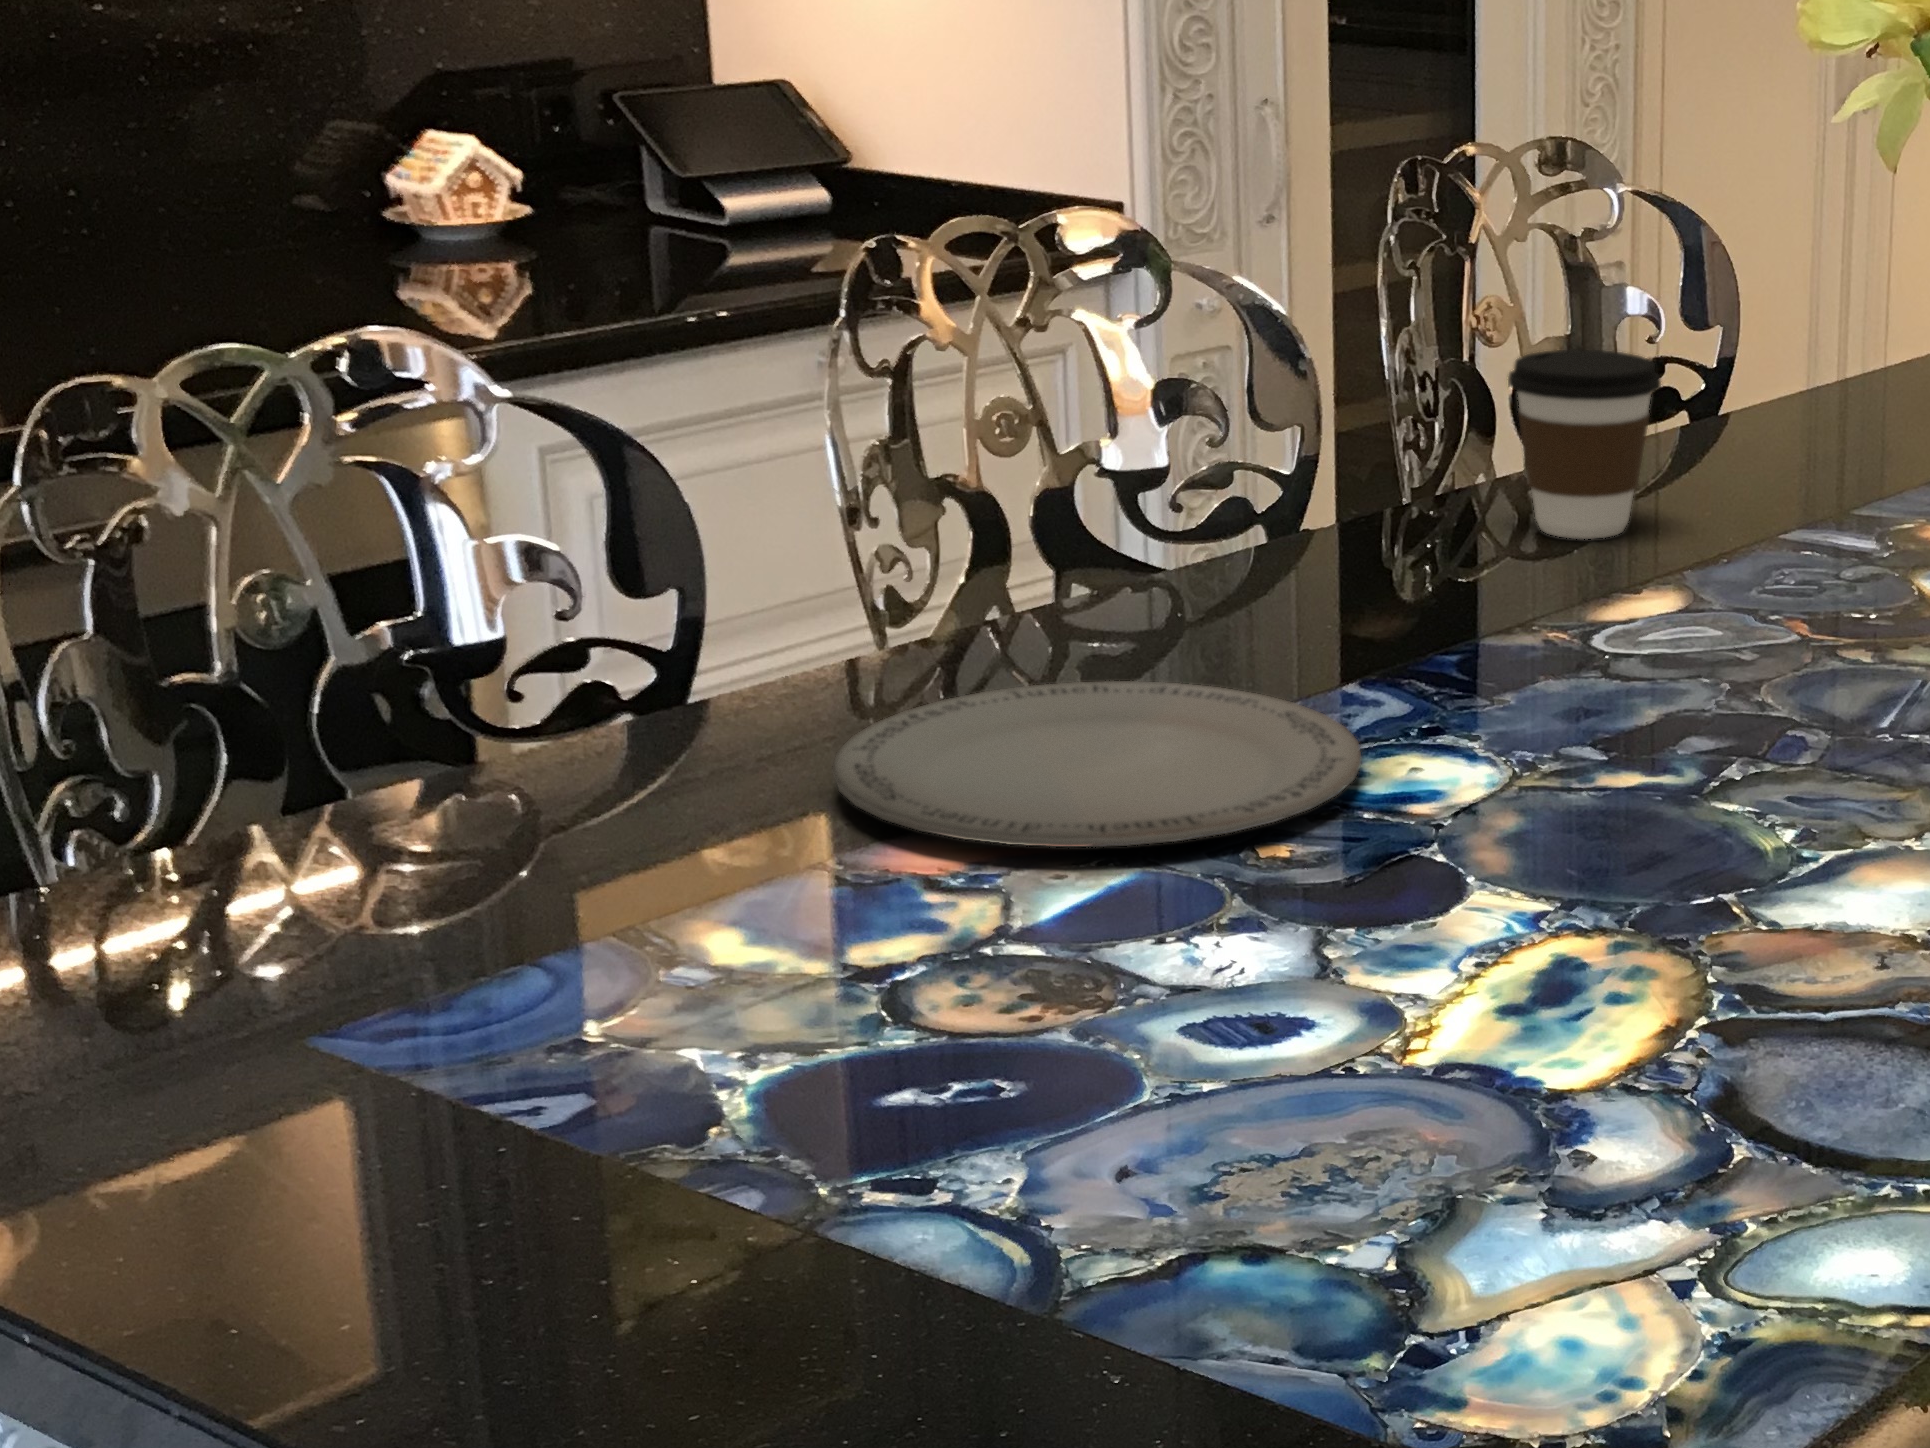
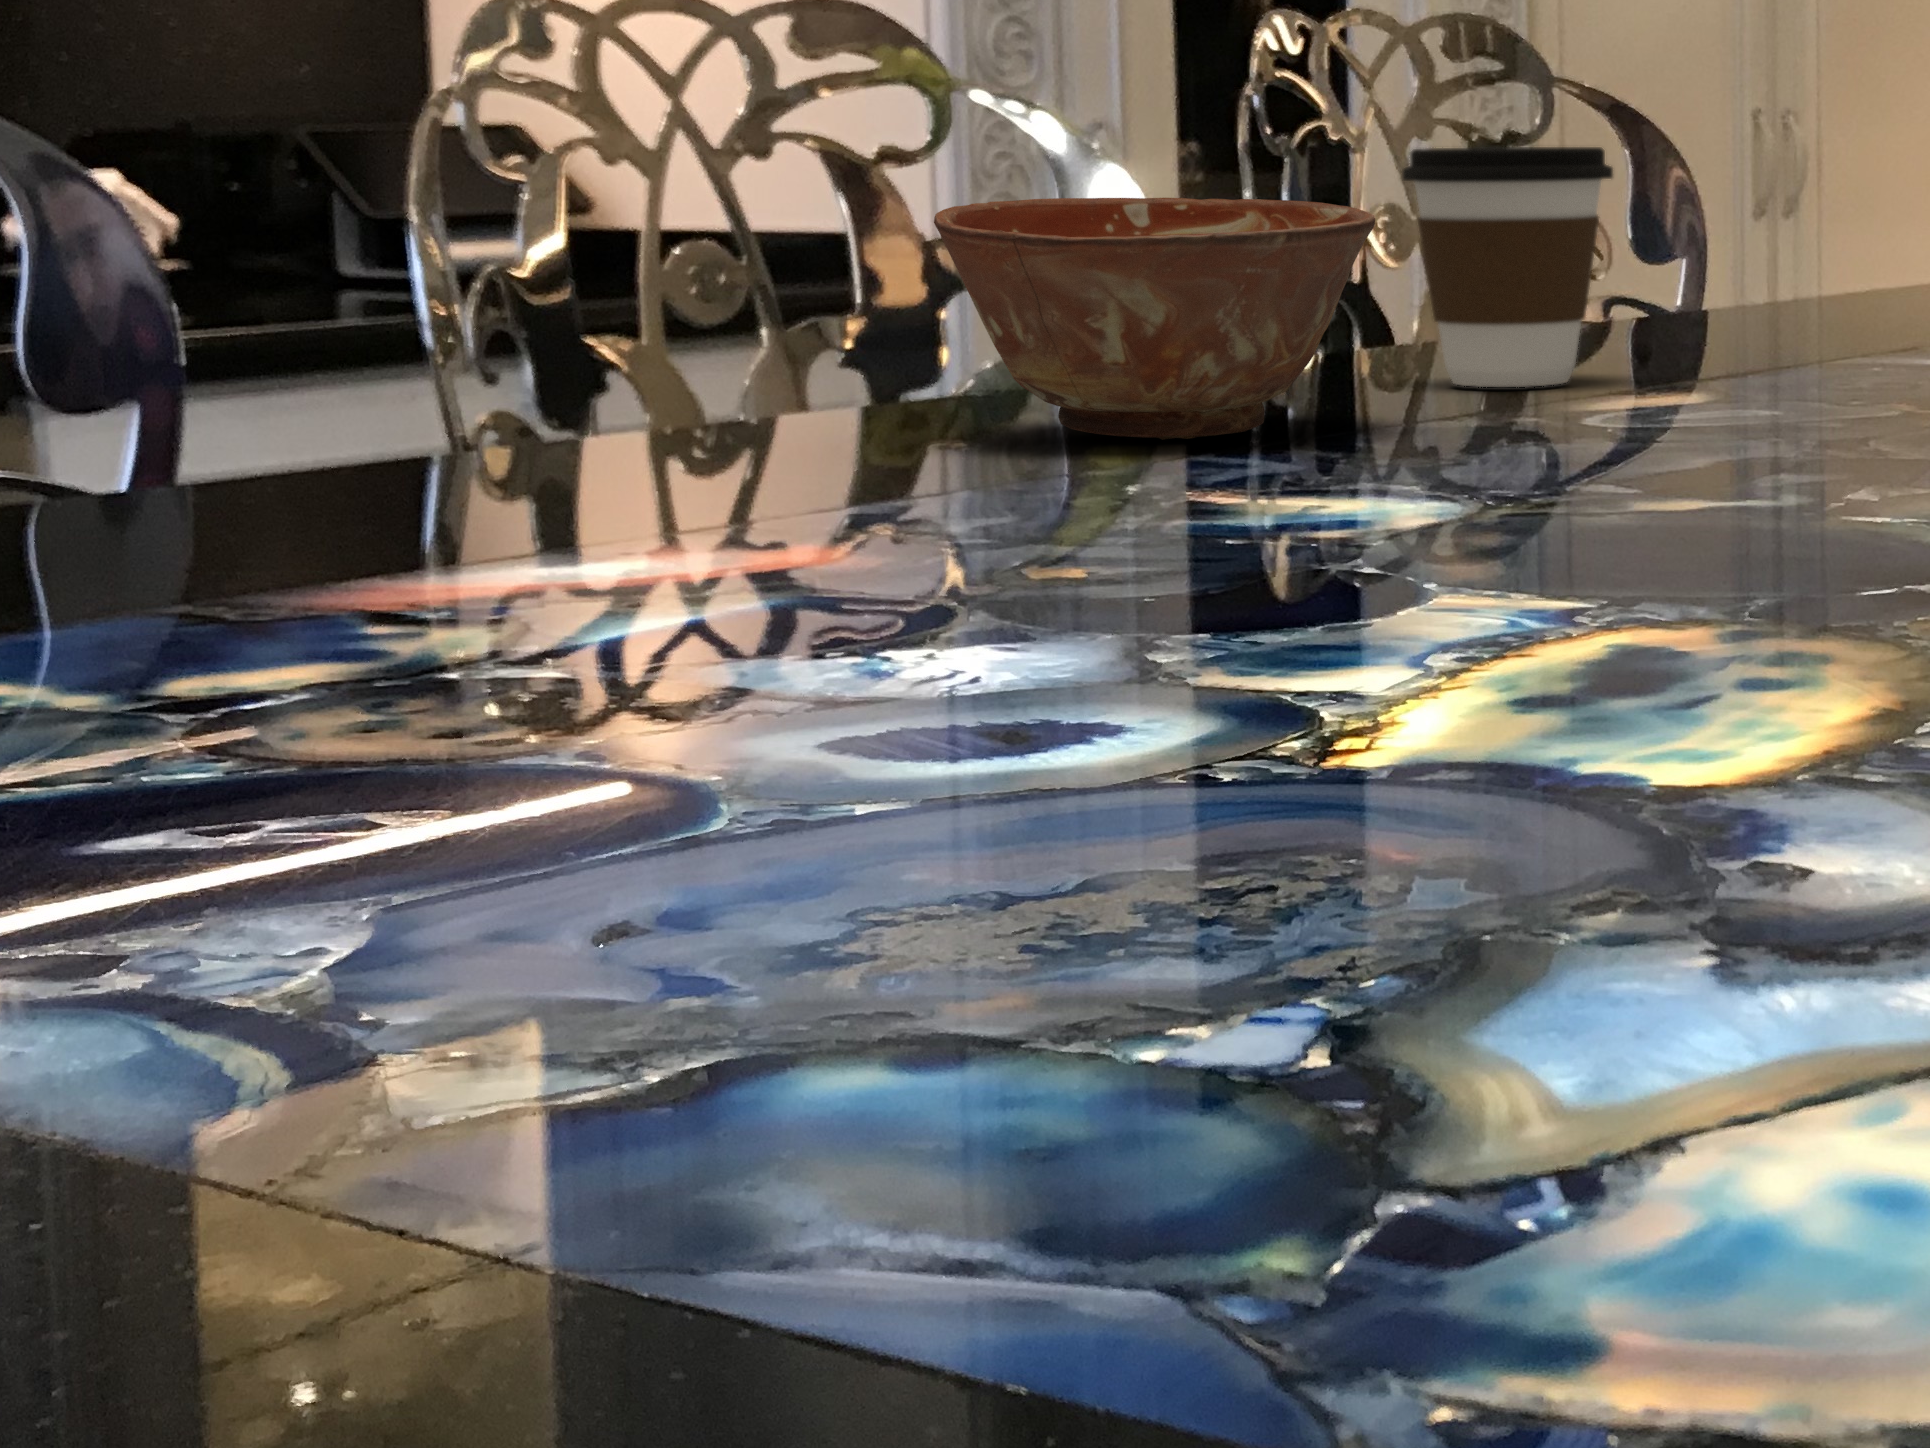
ceramic bowl: none [1183,431,1480,626] -> present [934,198,1375,440]
plate: present [833,681,1362,847] -> none [283,448,1207,583]

